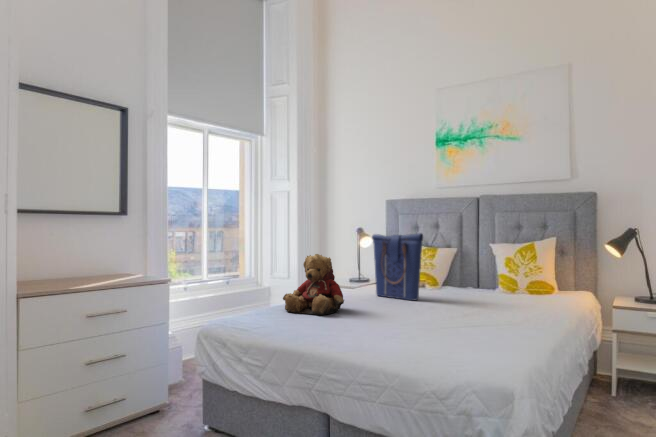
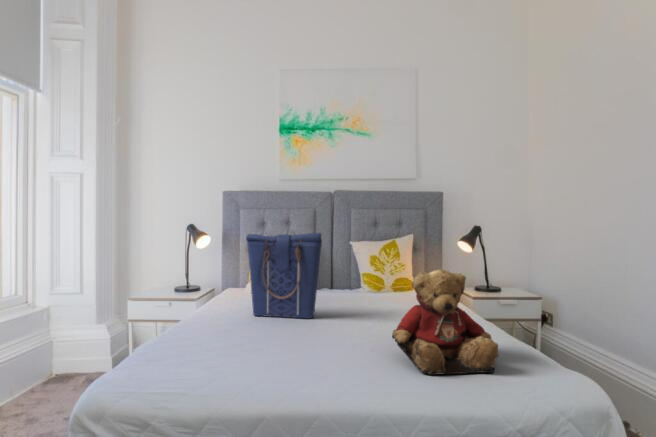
teddy bear: present [283,254,344,315] -> present [392,269,499,375]

